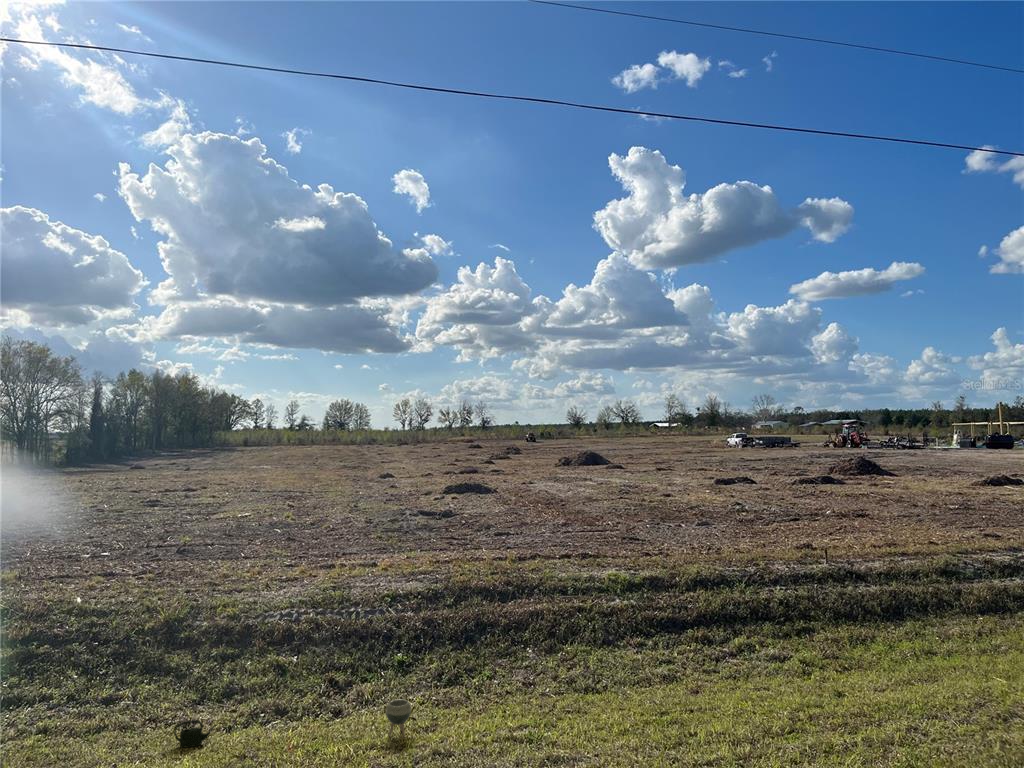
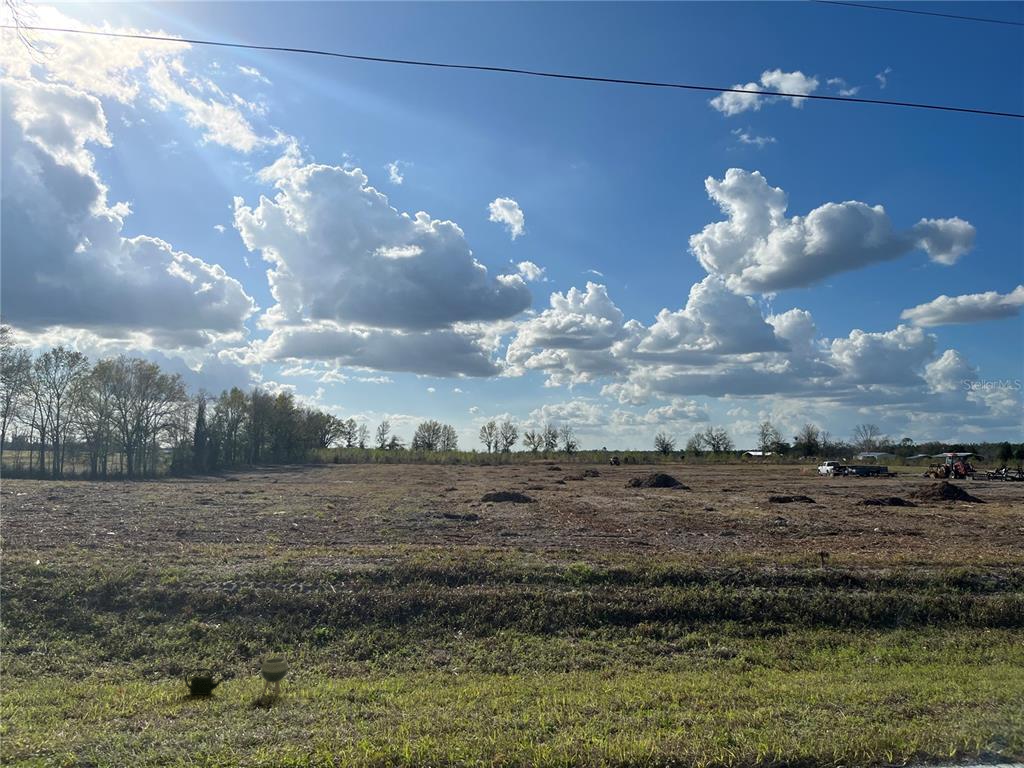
watering can: present [174,720,217,748] -> present [185,668,227,695]

